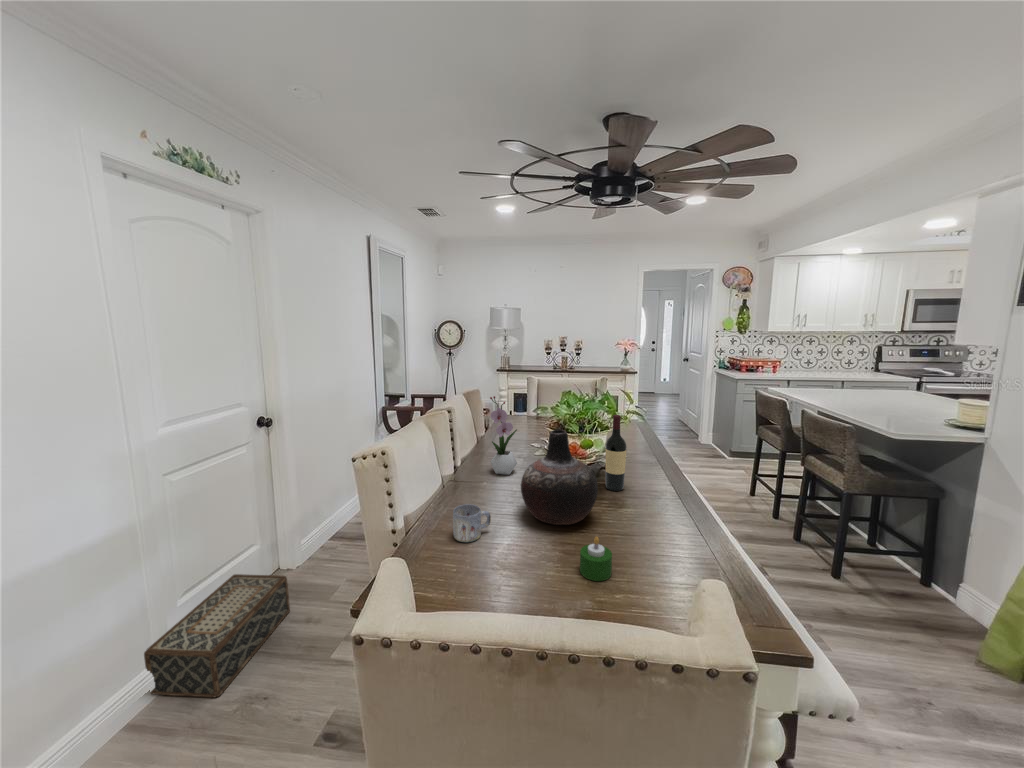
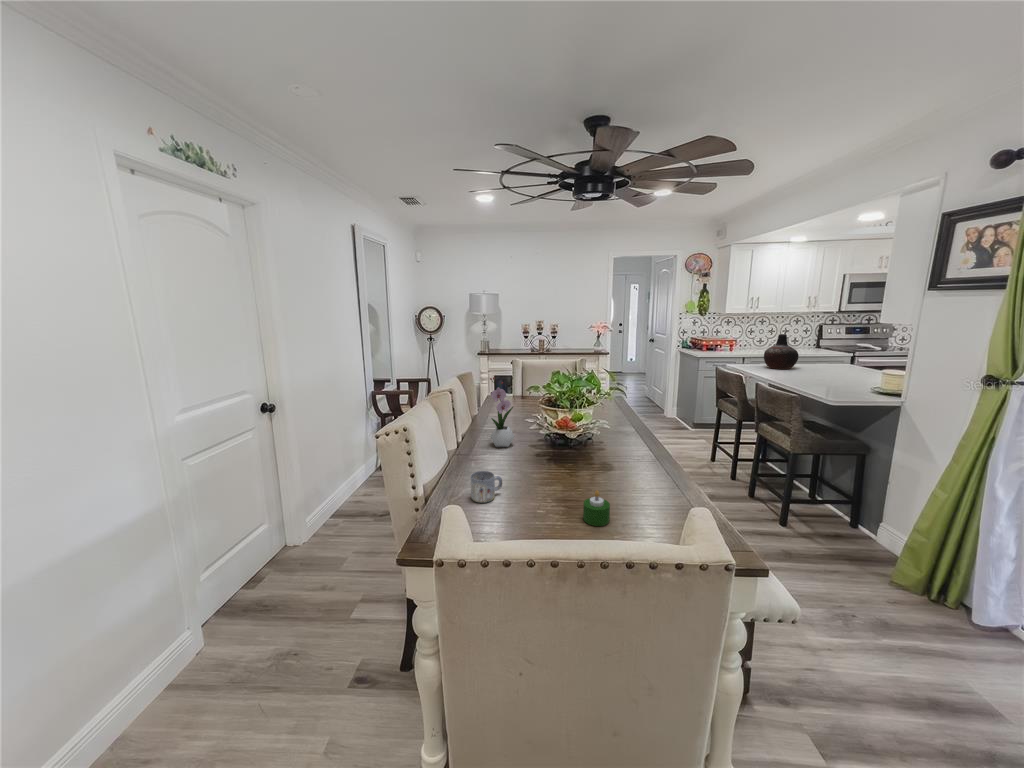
wine bottle: present [606,415,627,491] -> none [594,391,612,457]
vase: present [521,430,598,525] -> present [764,334,799,369]
woven basket: present [144,574,290,697] -> none [178,549,304,659]

